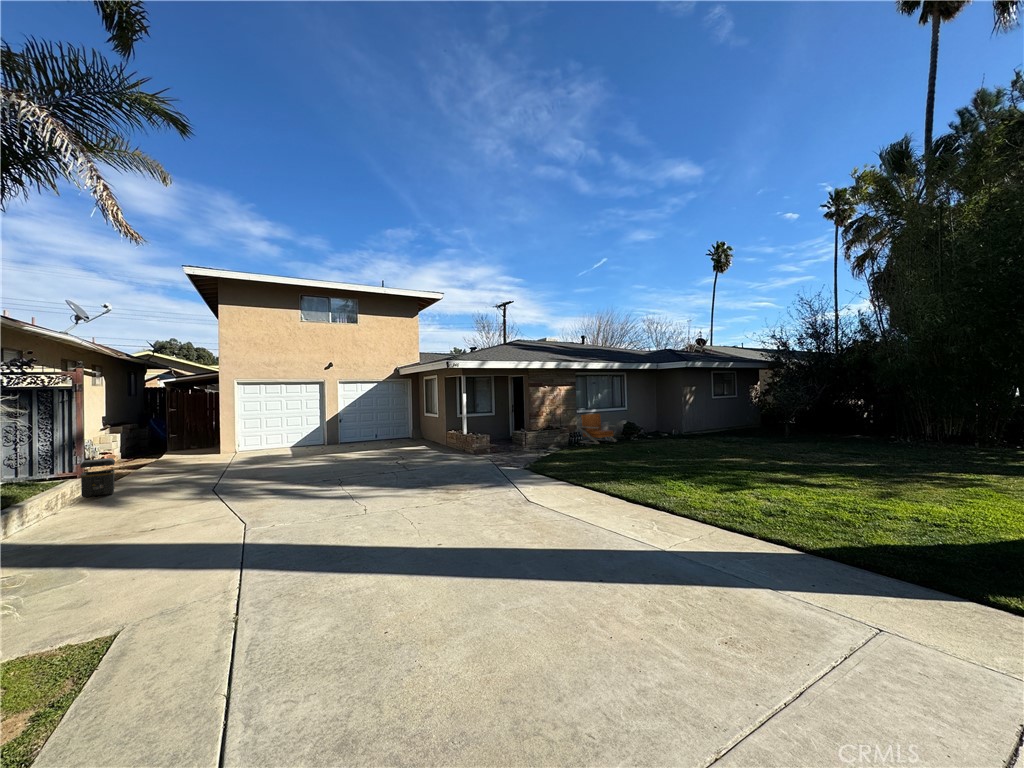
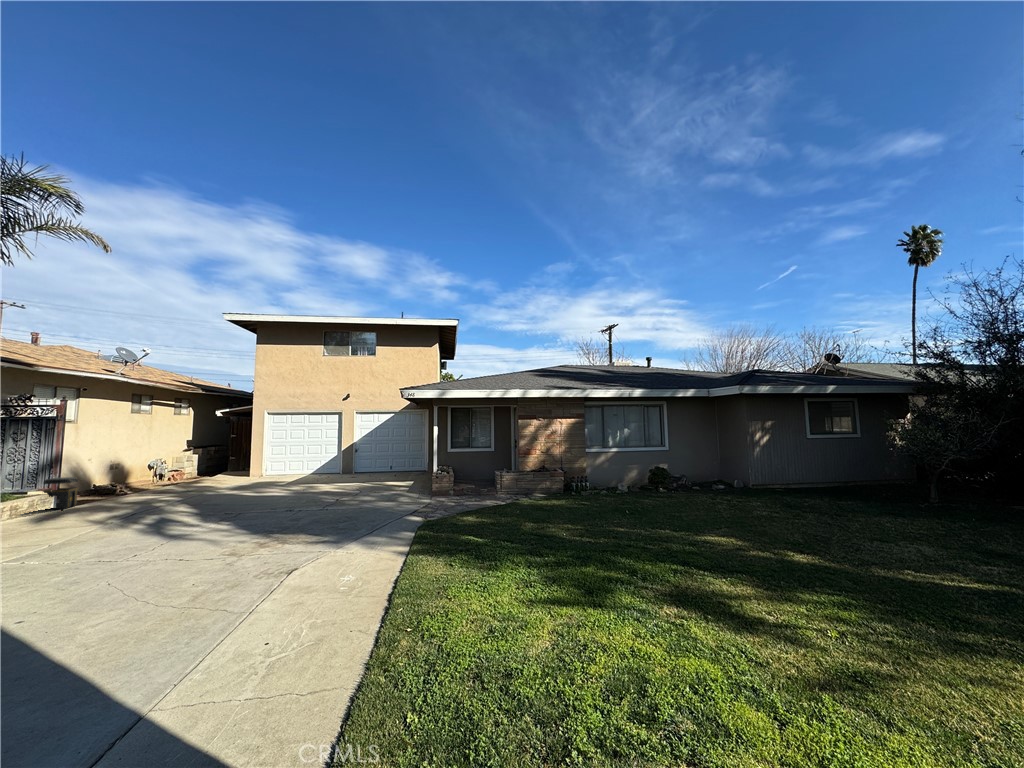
lounge chair: present [578,414,616,444] -> none [585,454,634,493]

